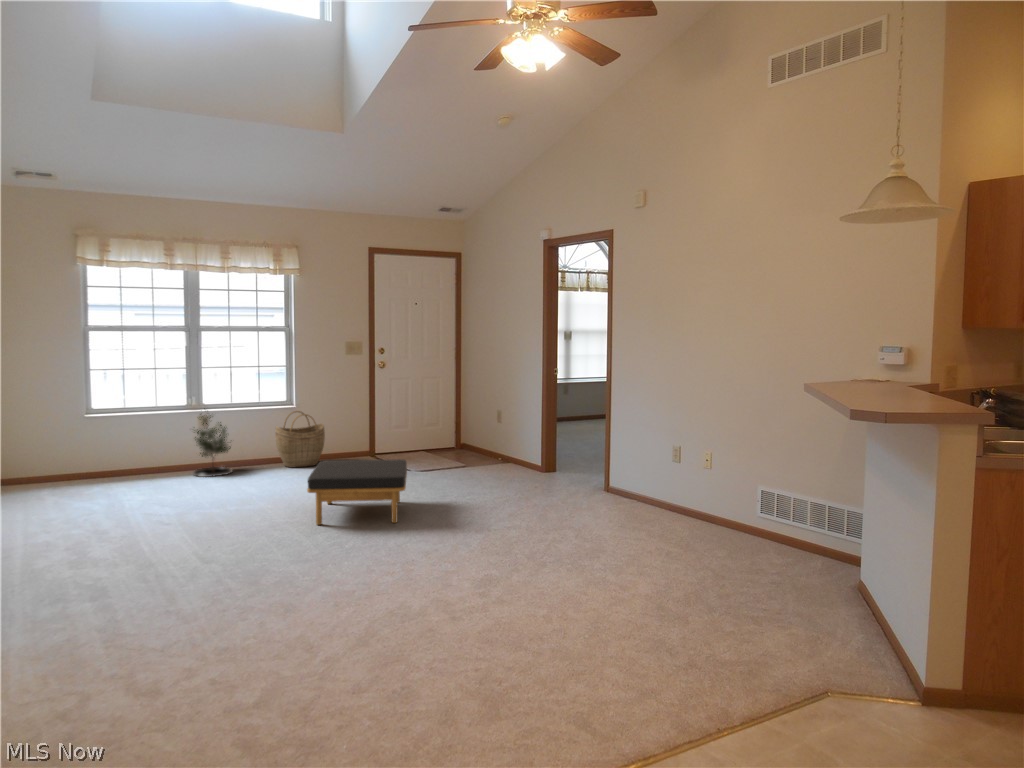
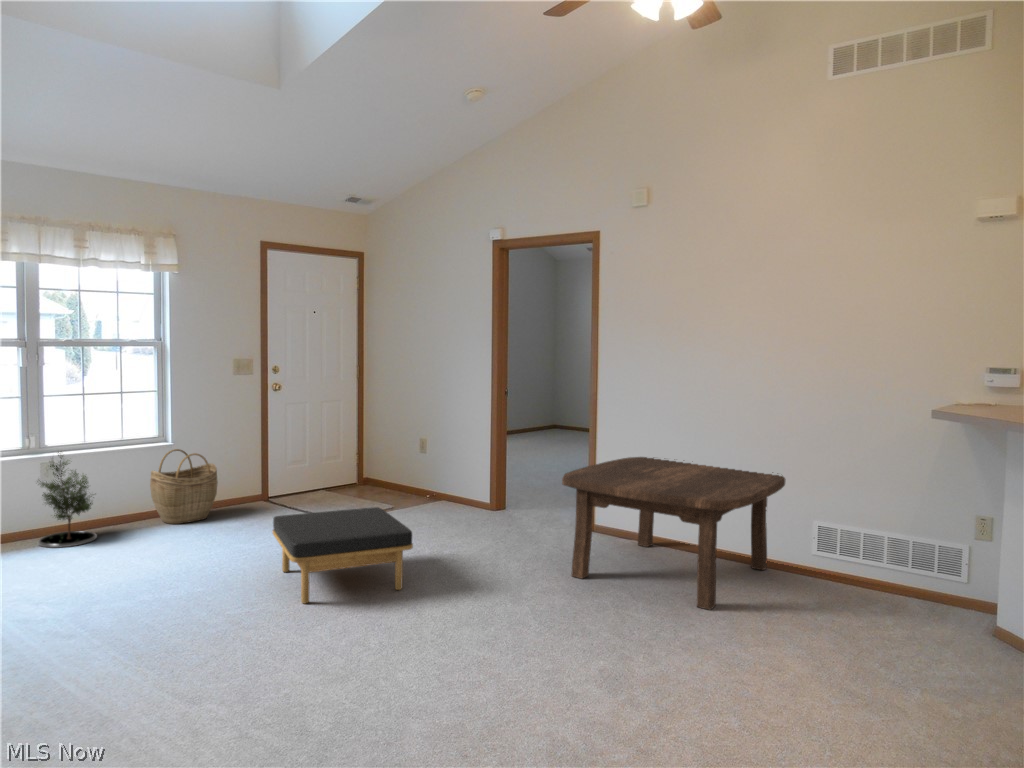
coffee table: none [534,429,747,562] -> present [562,457,786,610]

